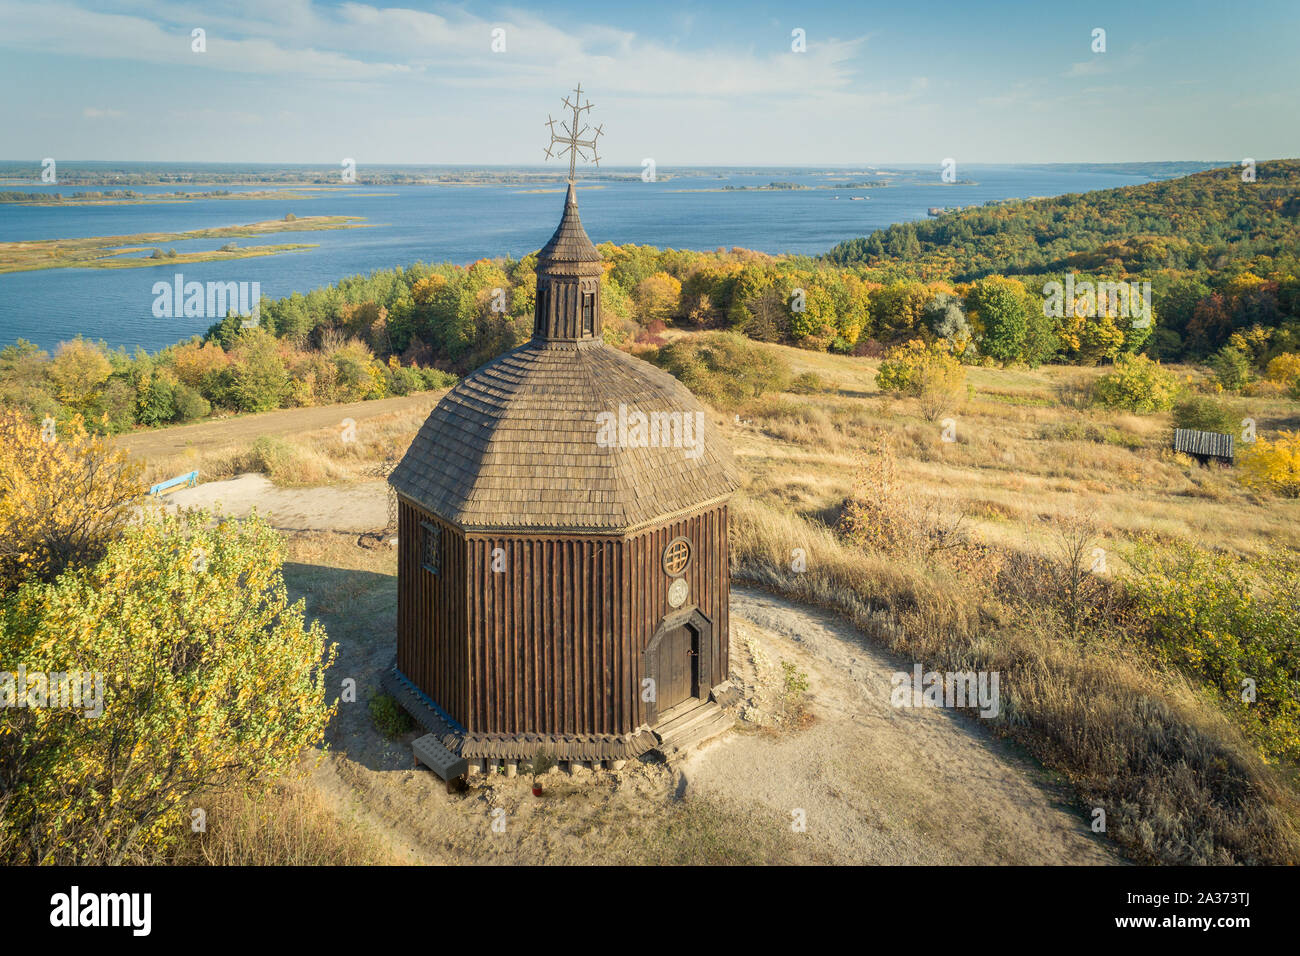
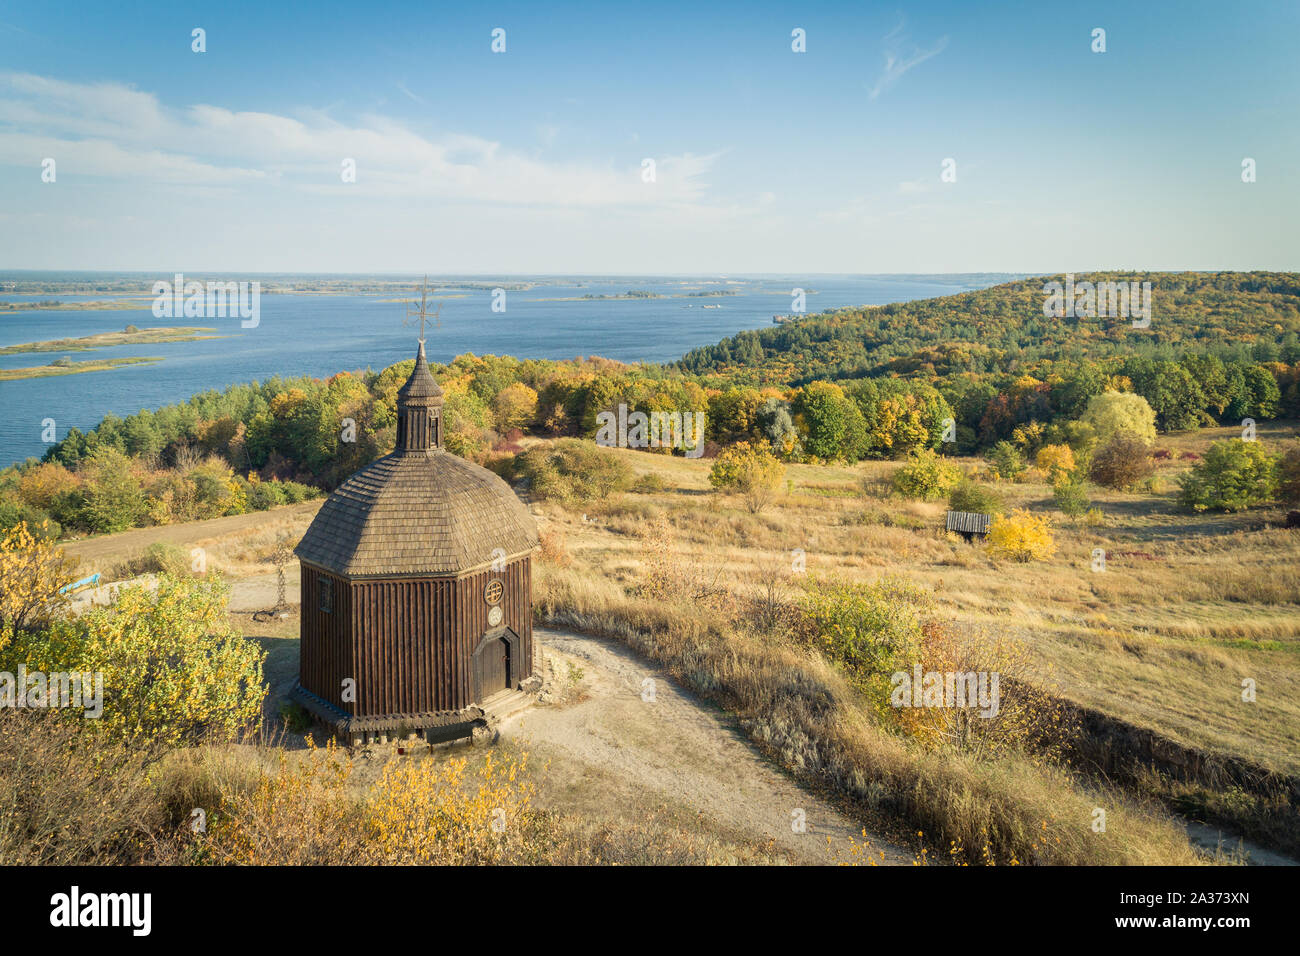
bench: present [412,733,468,793] -> present [425,721,473,754]

